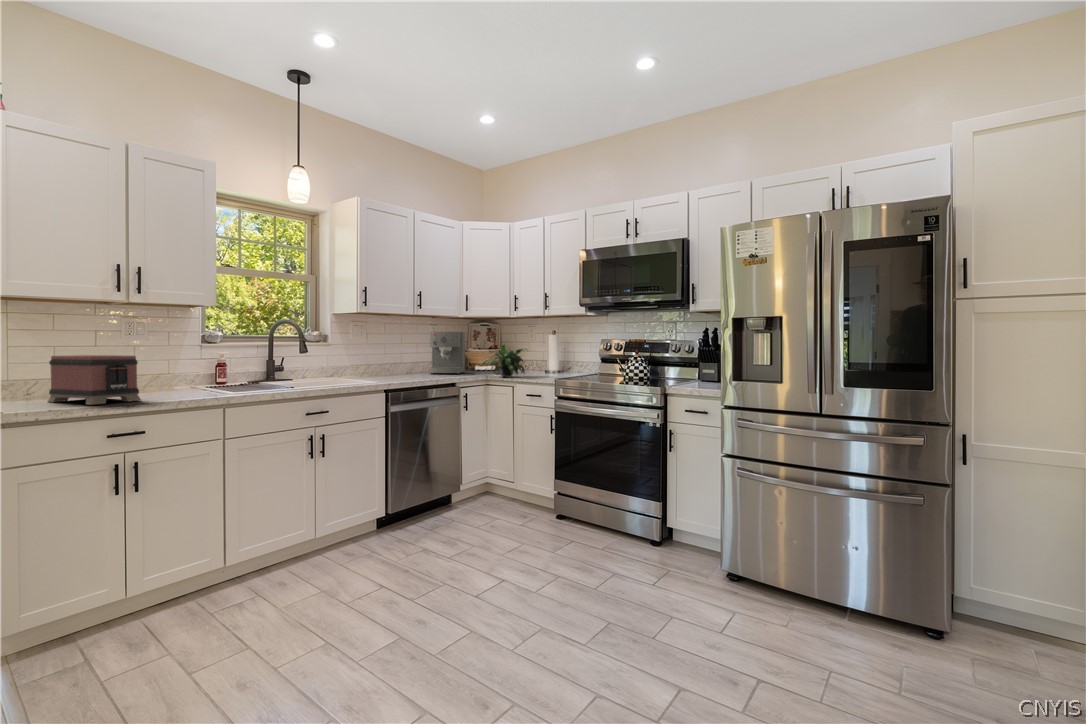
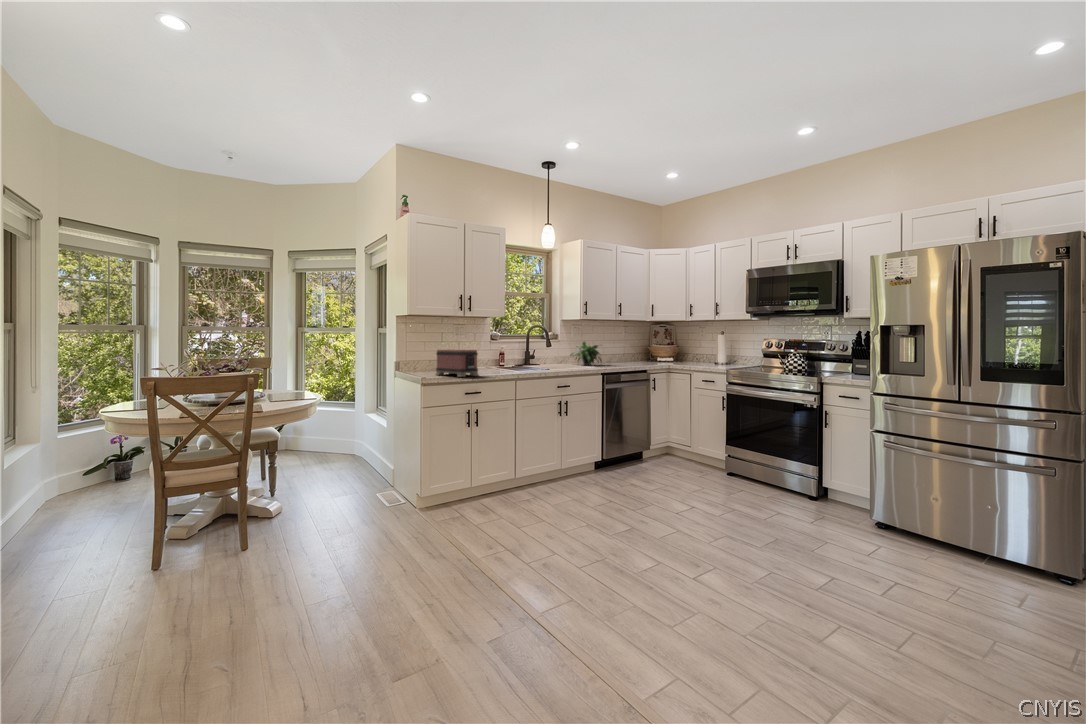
coffee maker: present [429,332,465,374] -> none [624,333,650,364]
potted plant: present [483,343,525,377] -> present [570,341,602,365]

